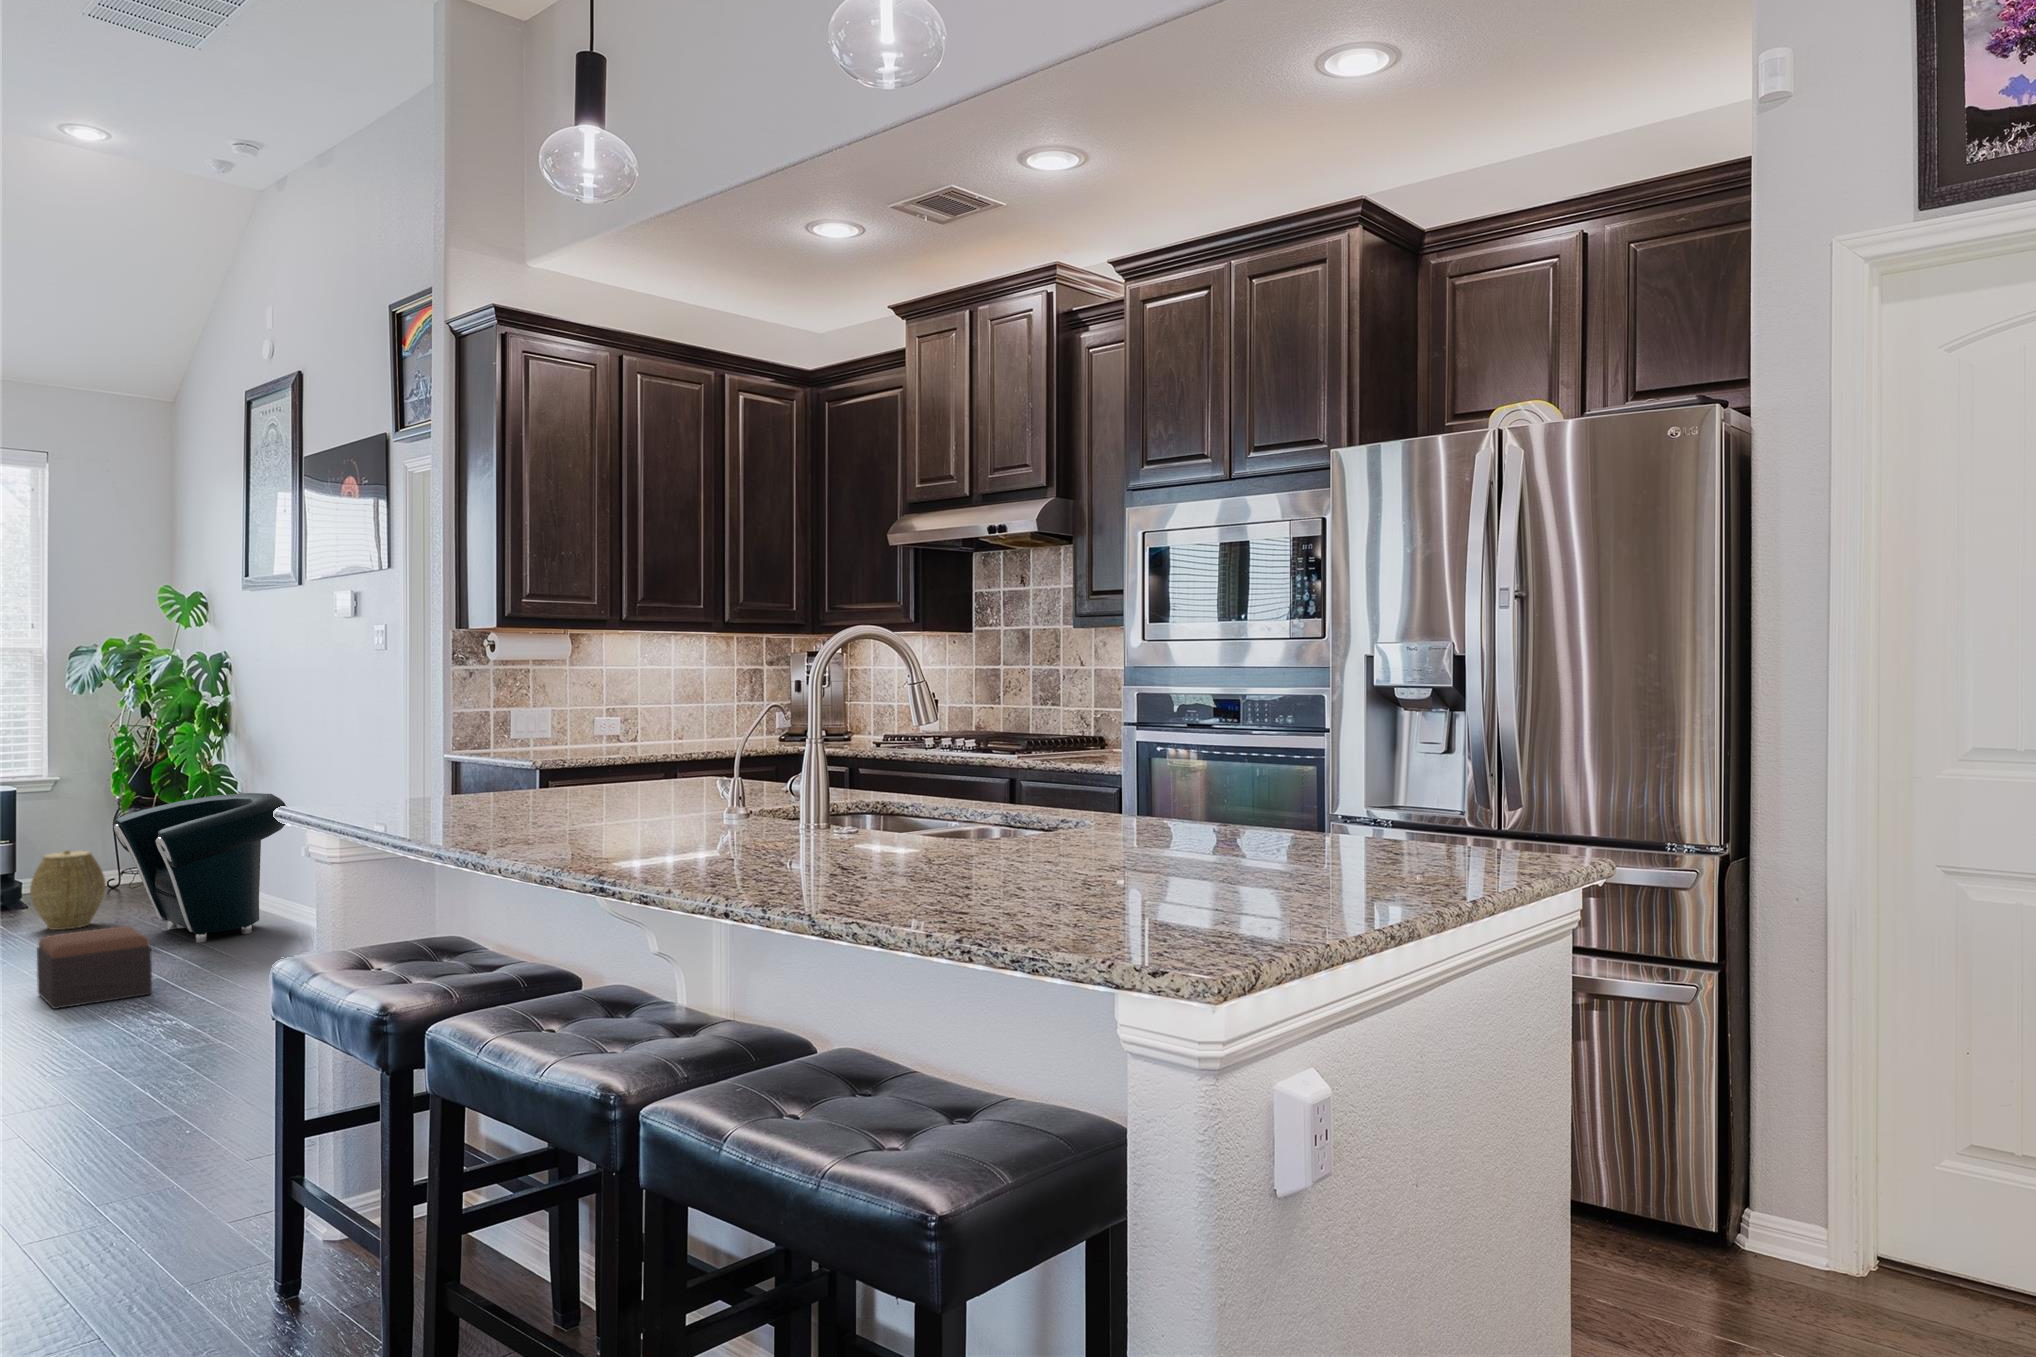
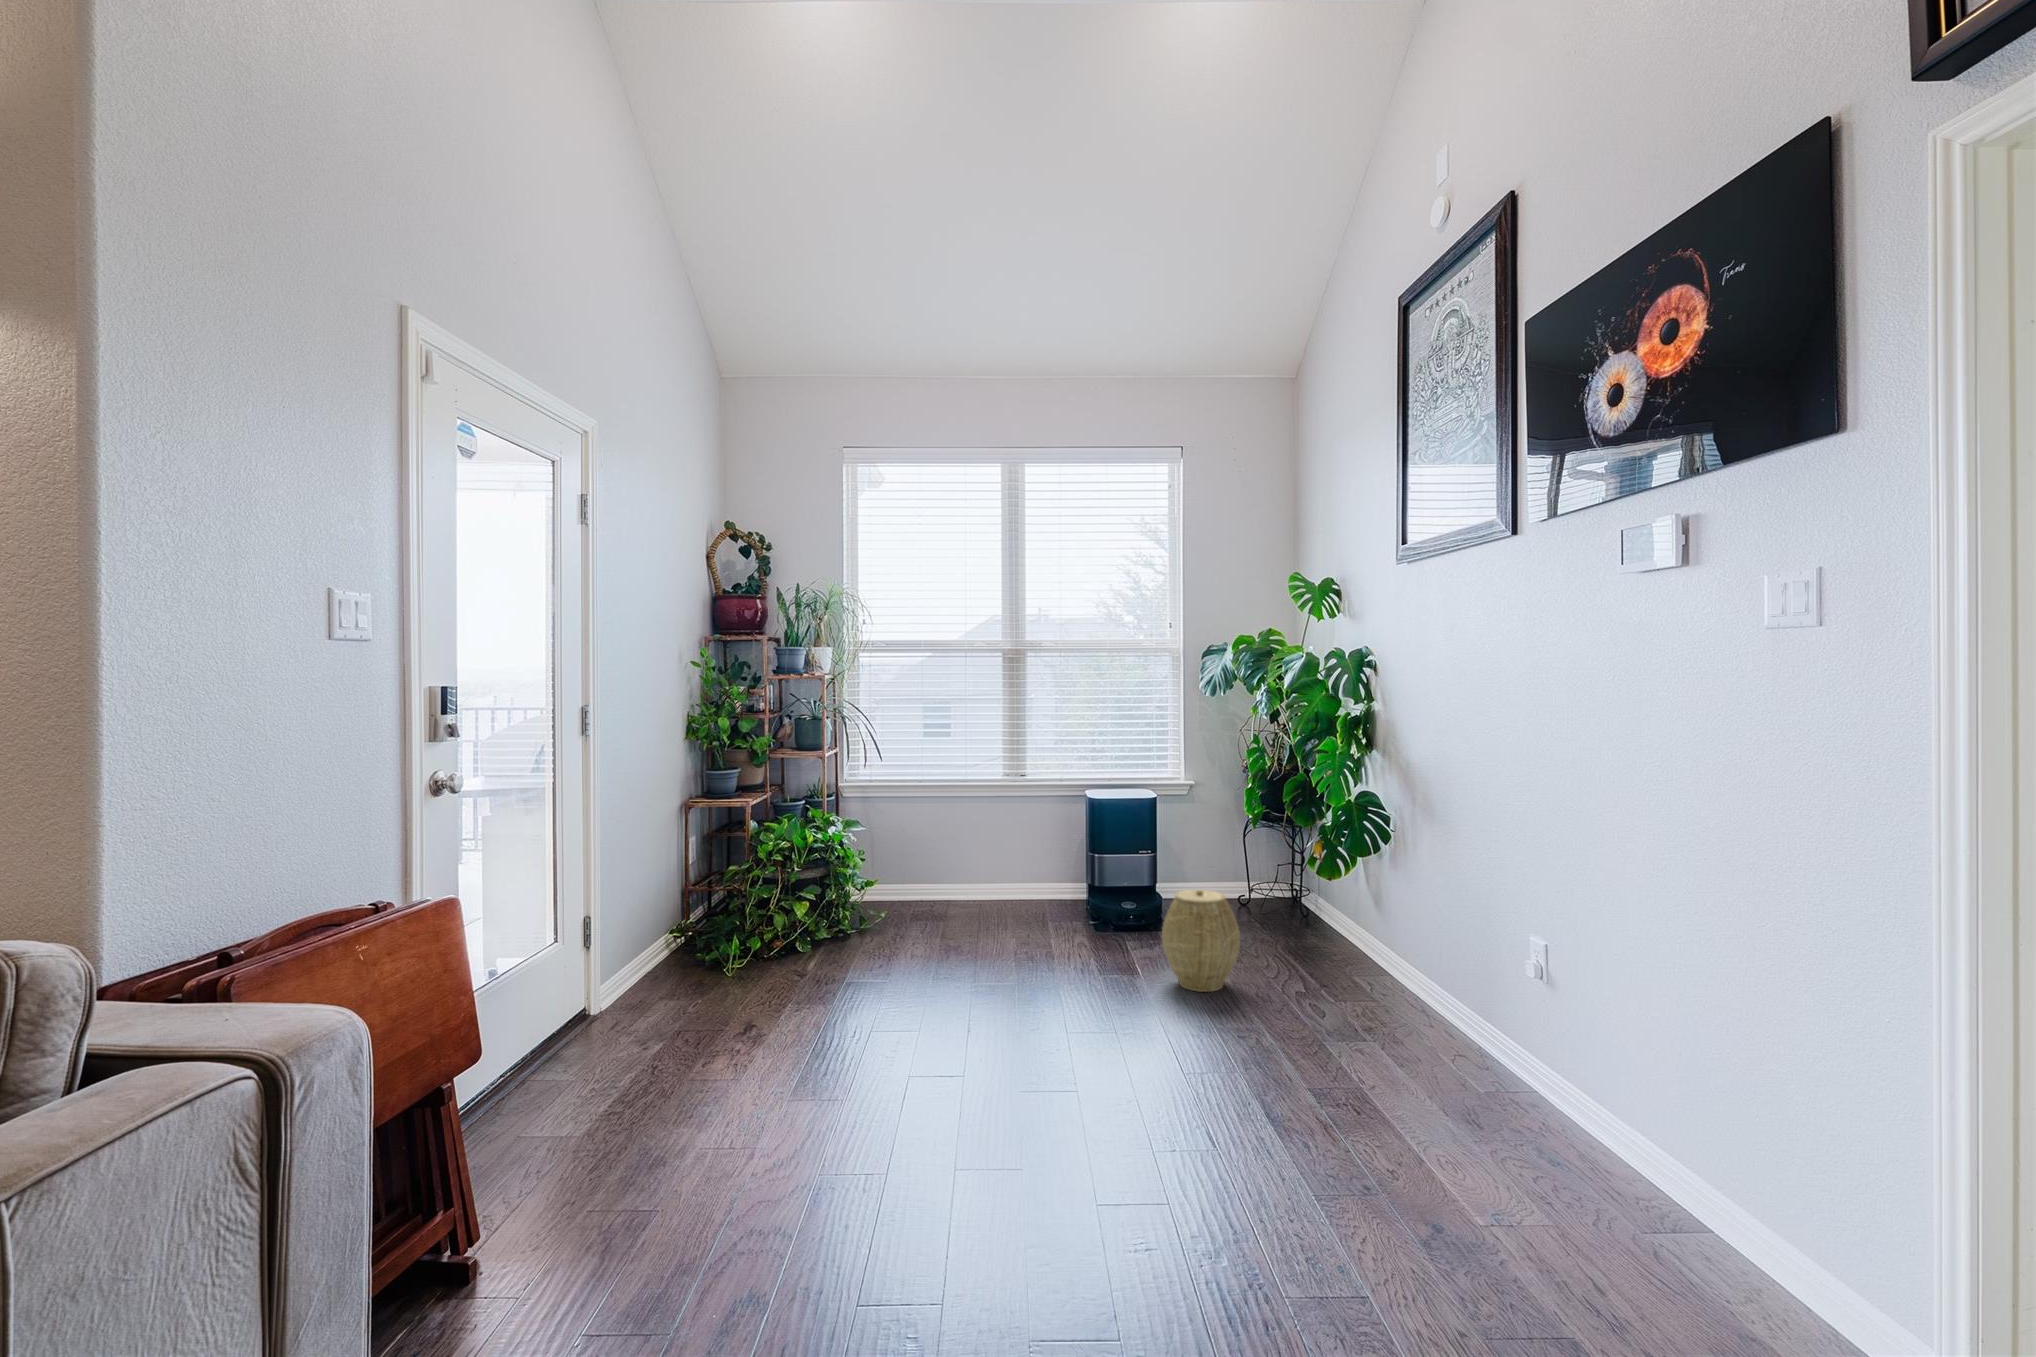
armchair: present [113,793,287,942] -> none [1251,844,1499,1087]
footstool: present [37,926,152,1009] -> none [1161,1118,1348,1311]

